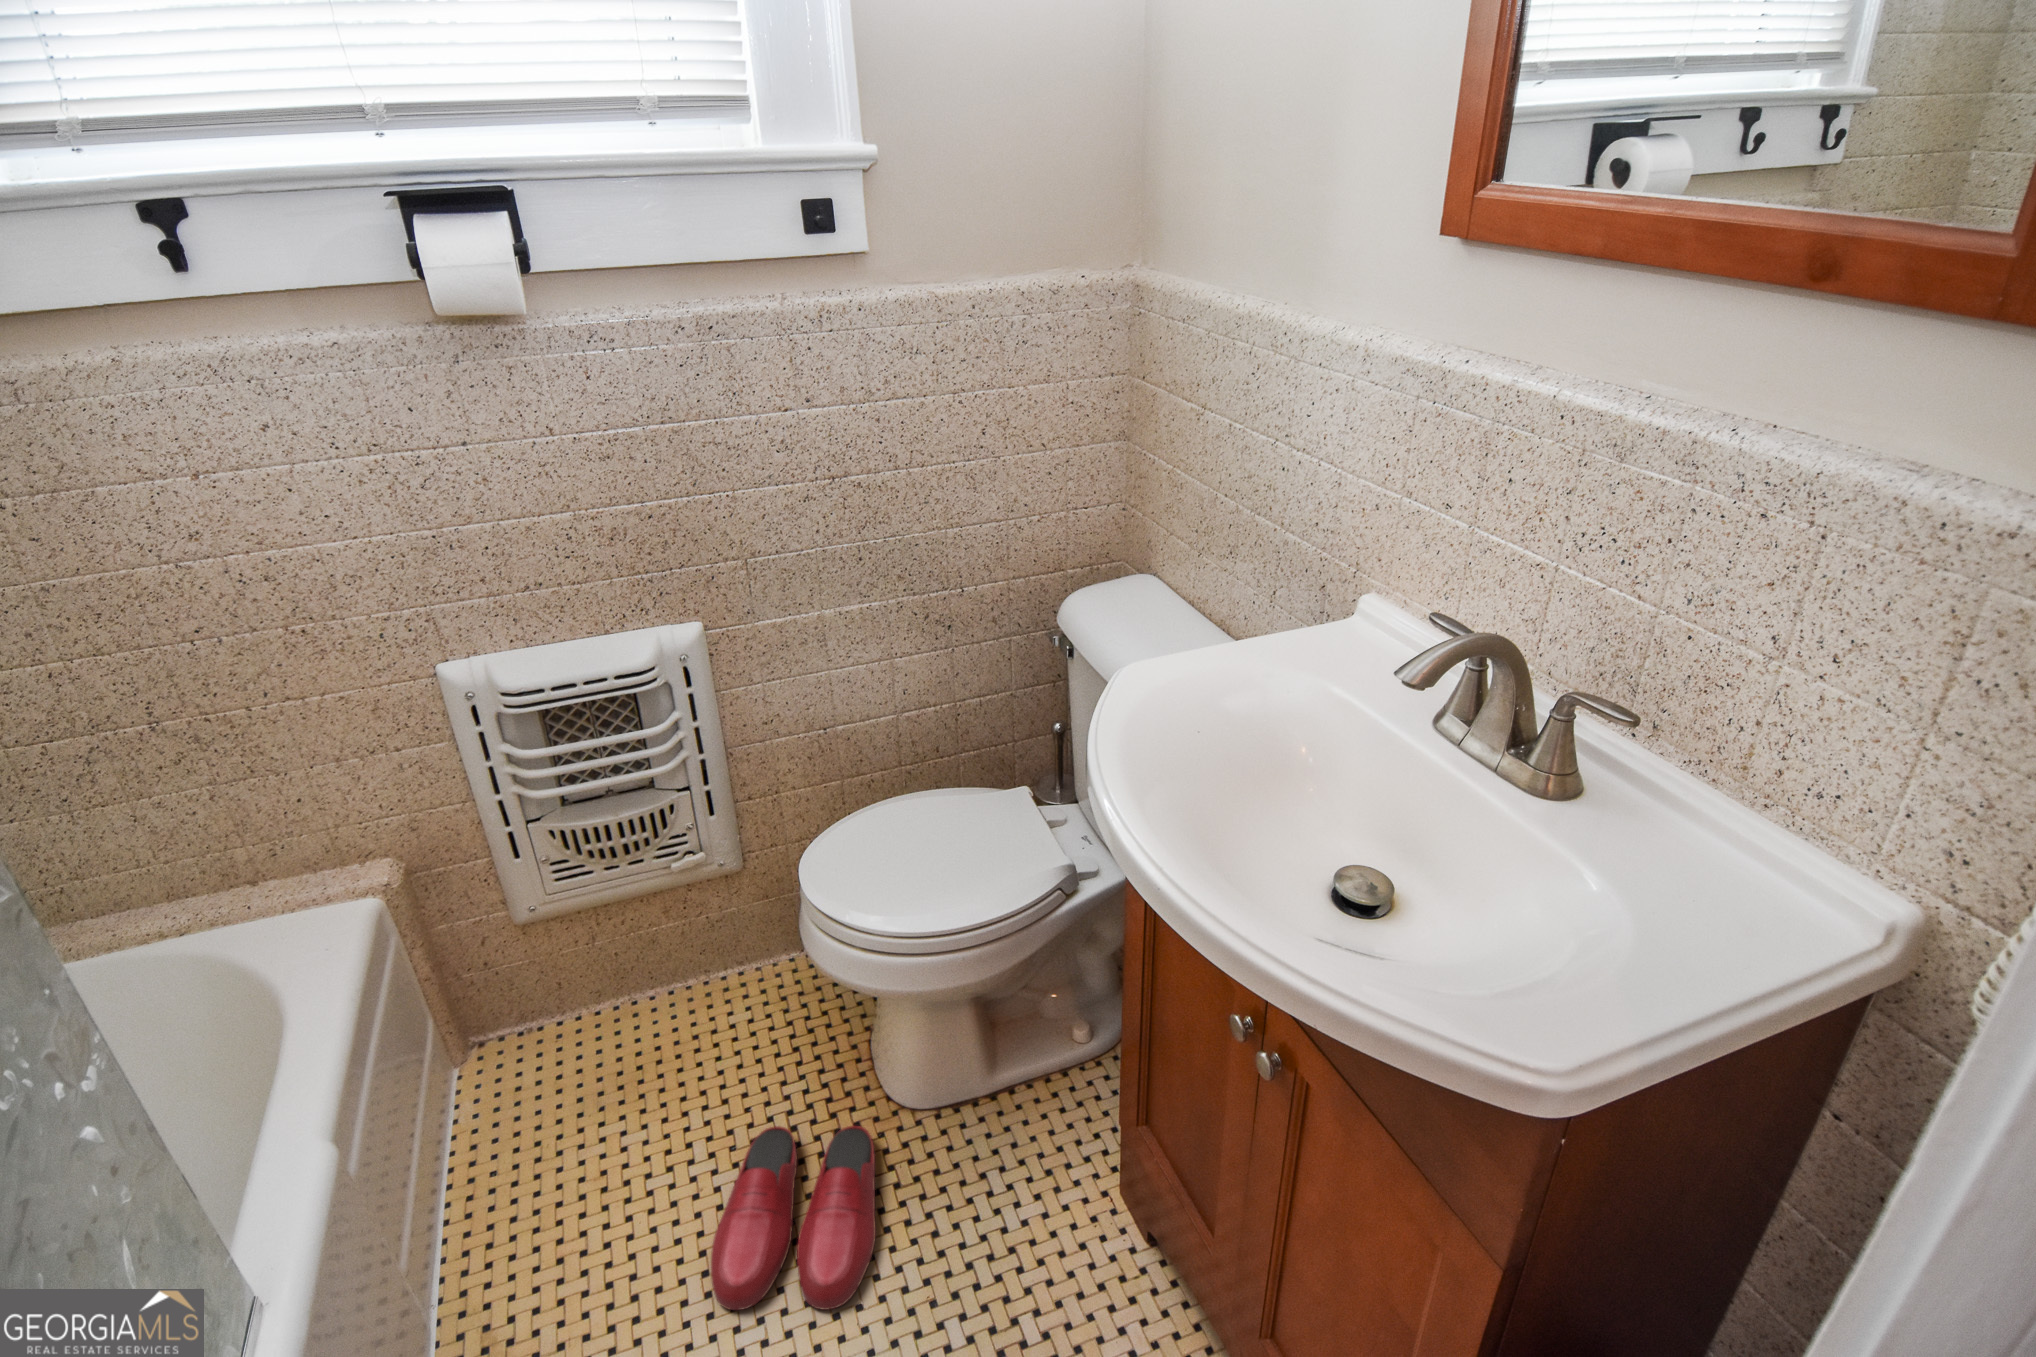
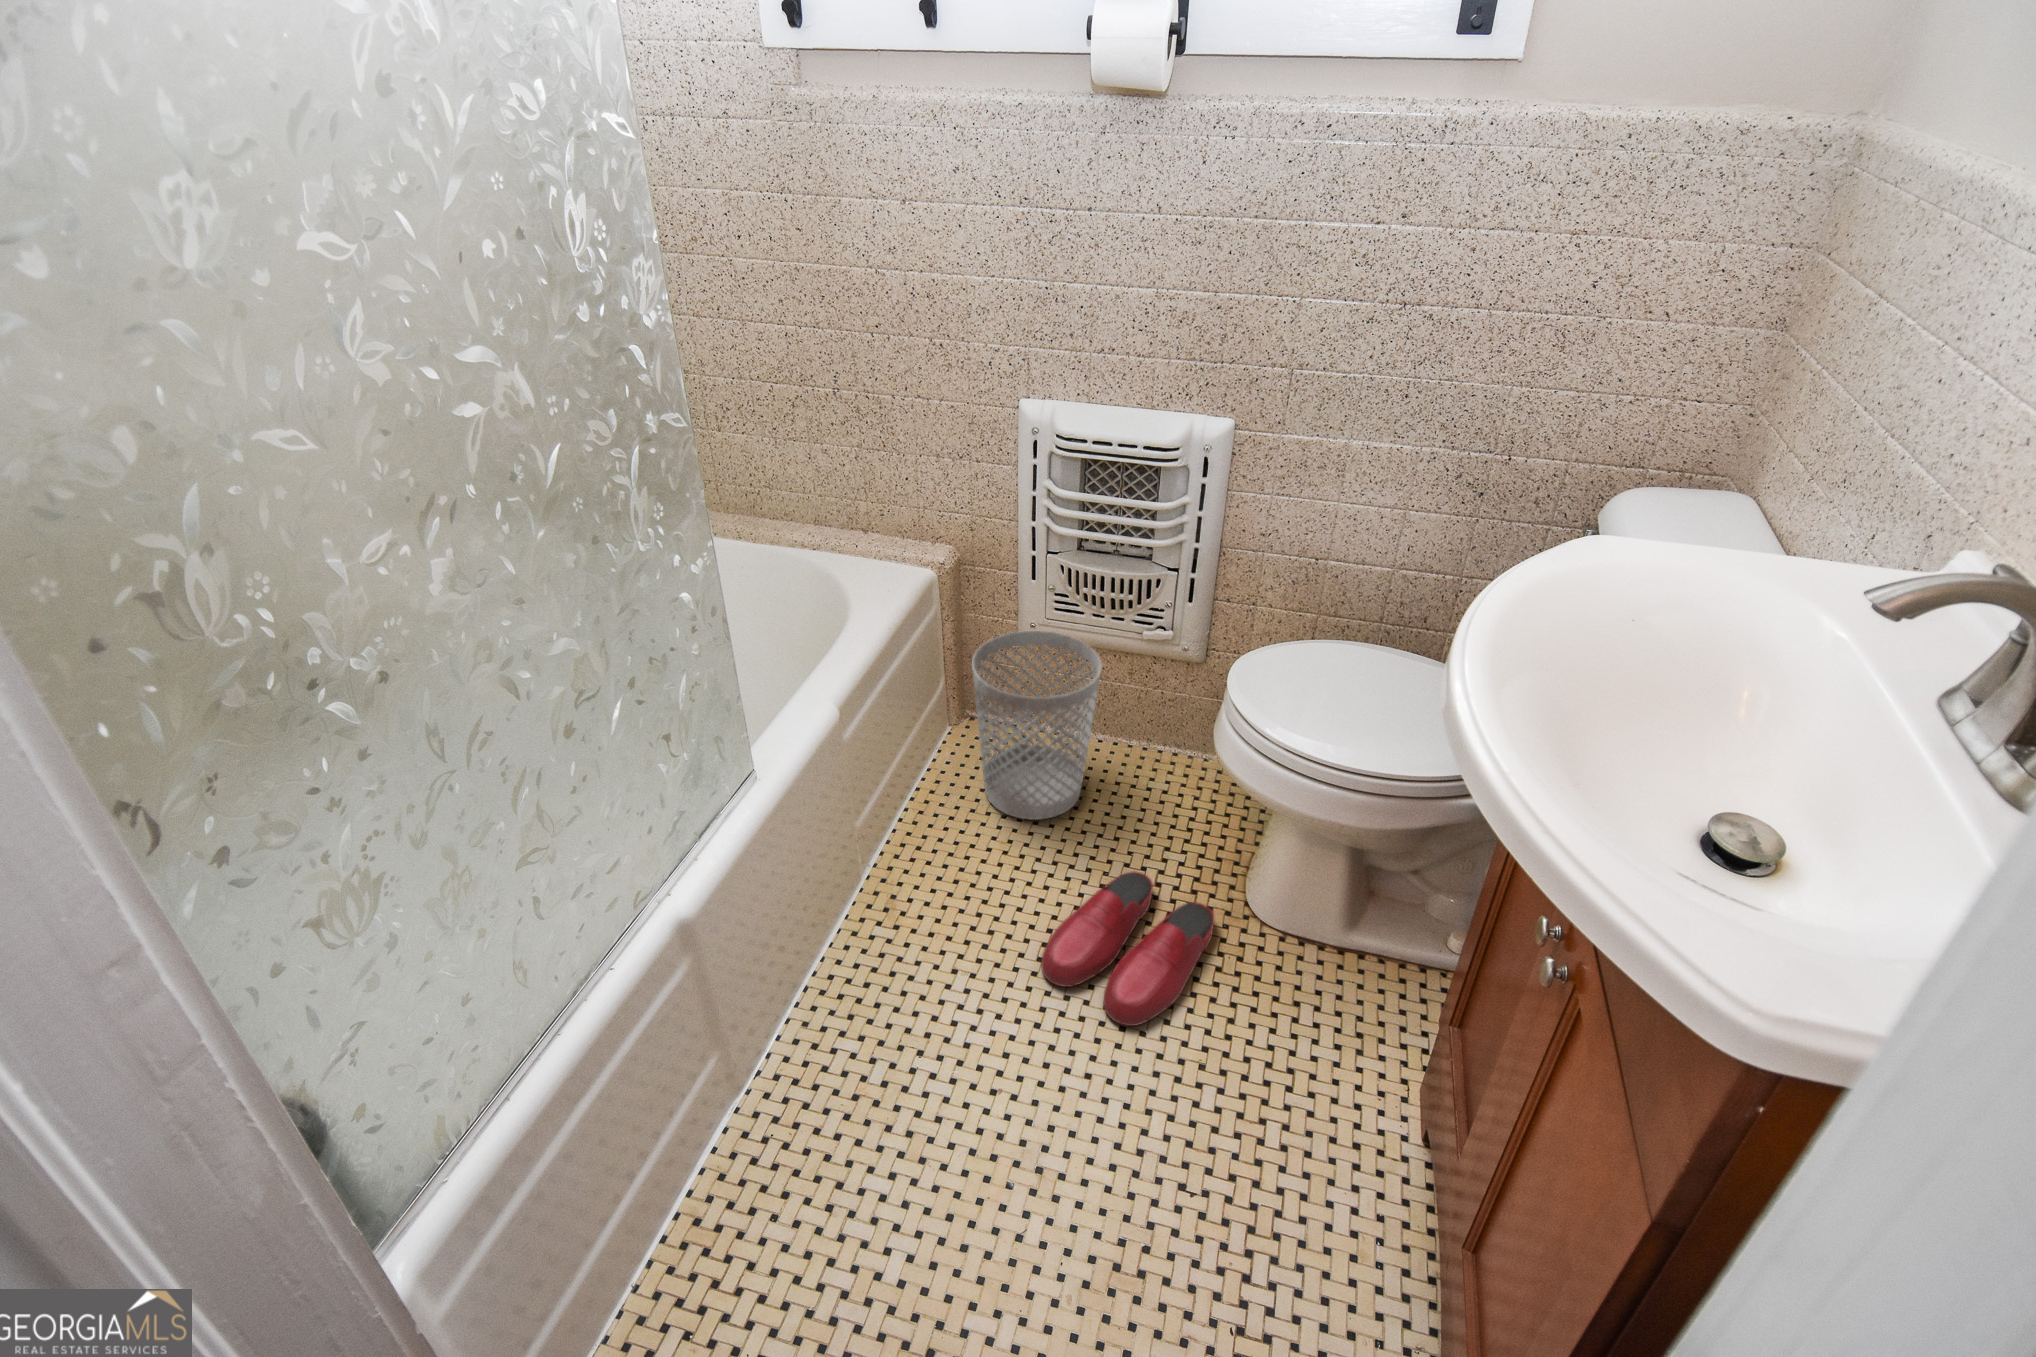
wastebasket: none [479,904,661,1140] -> present [972,631,1102,820]

